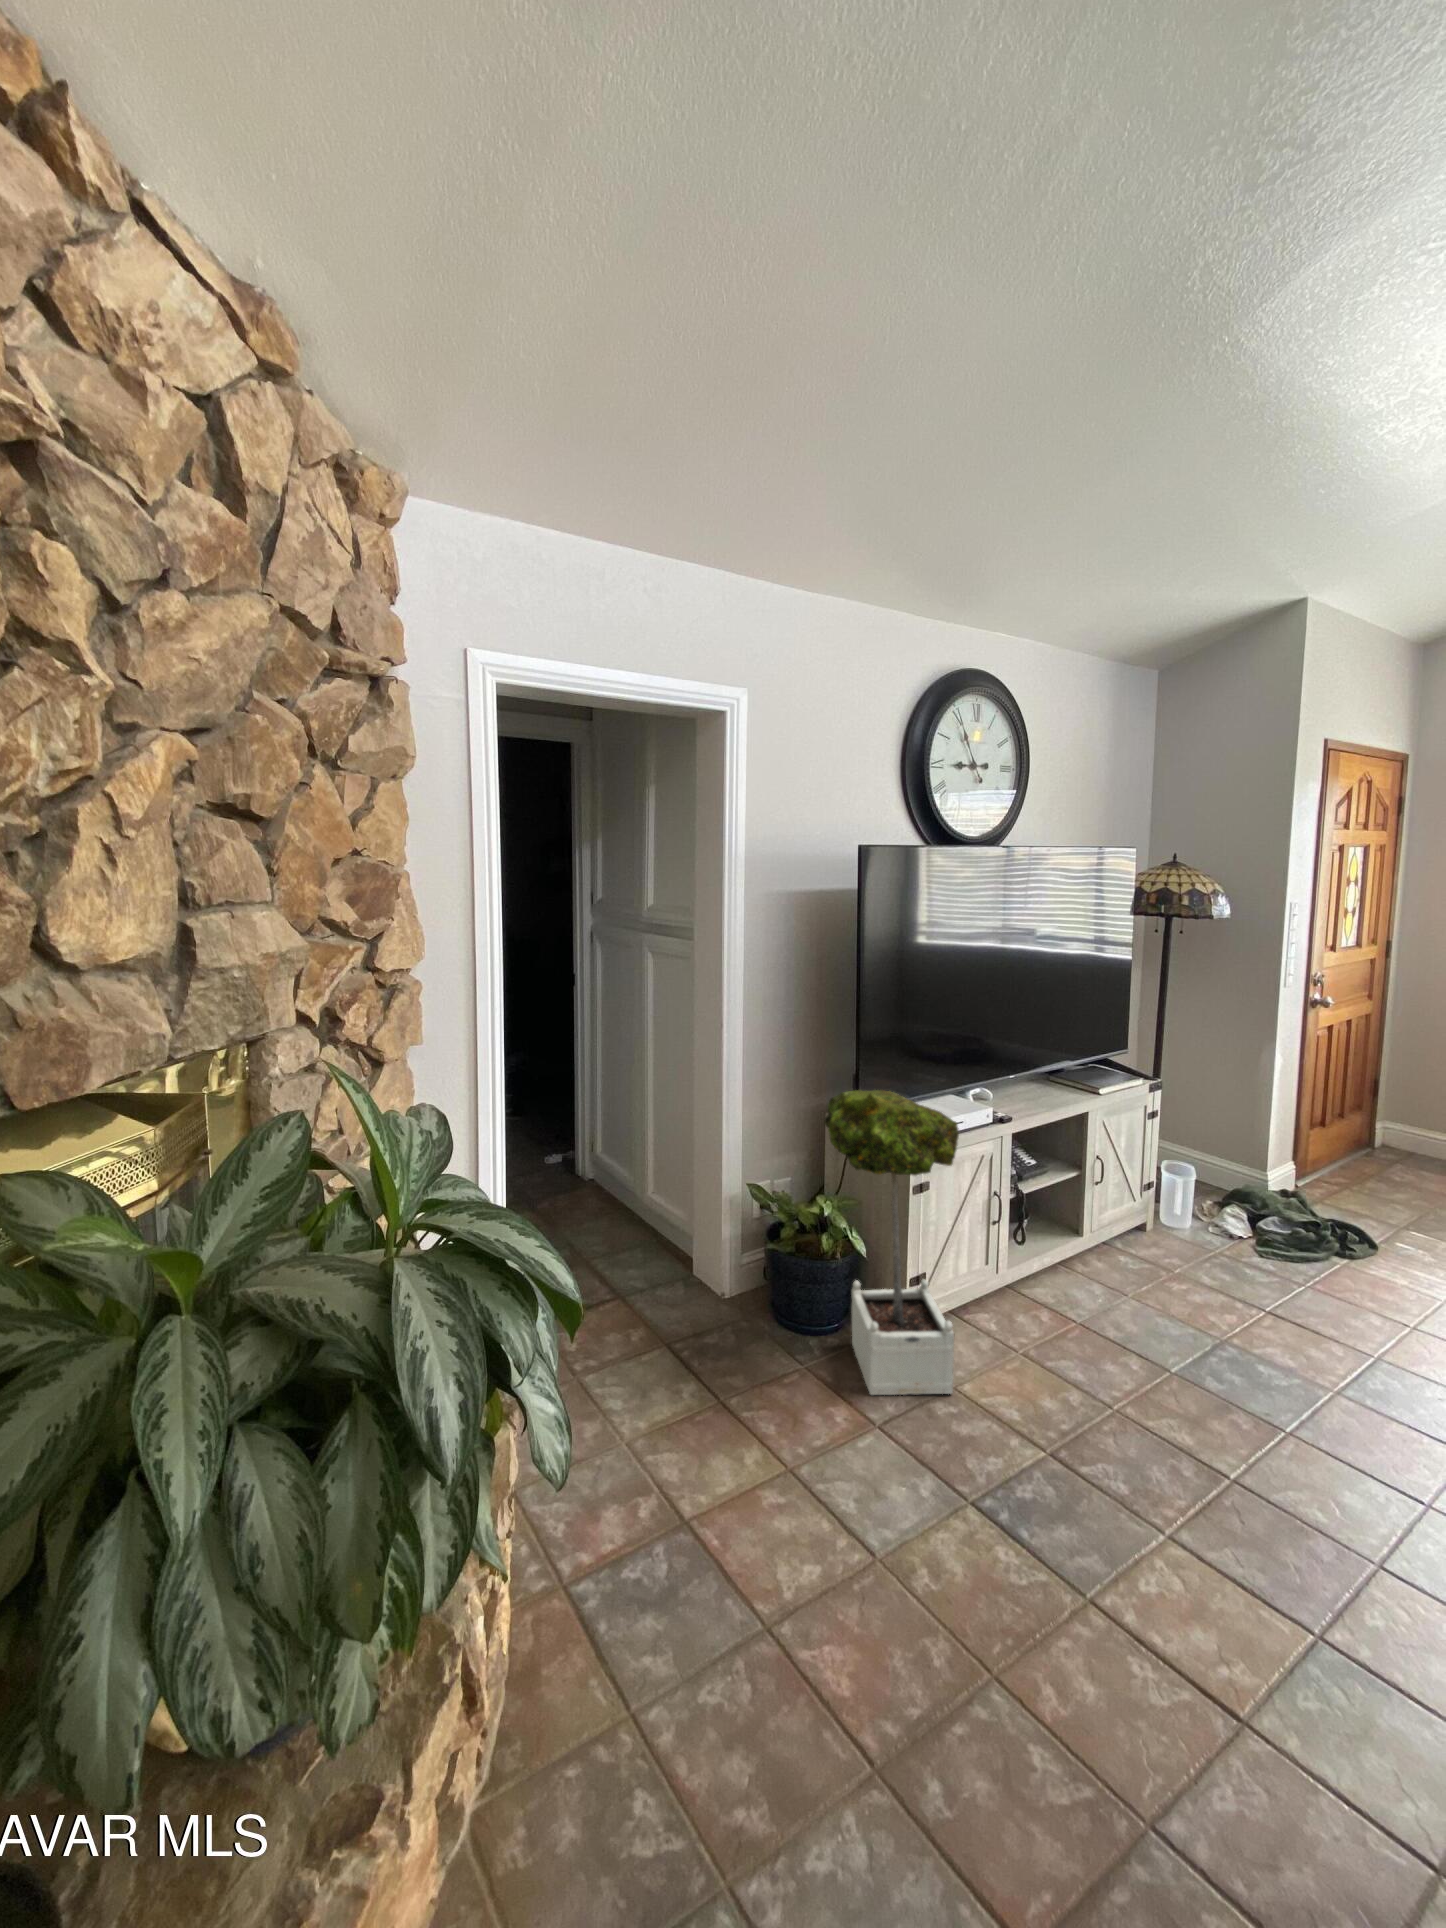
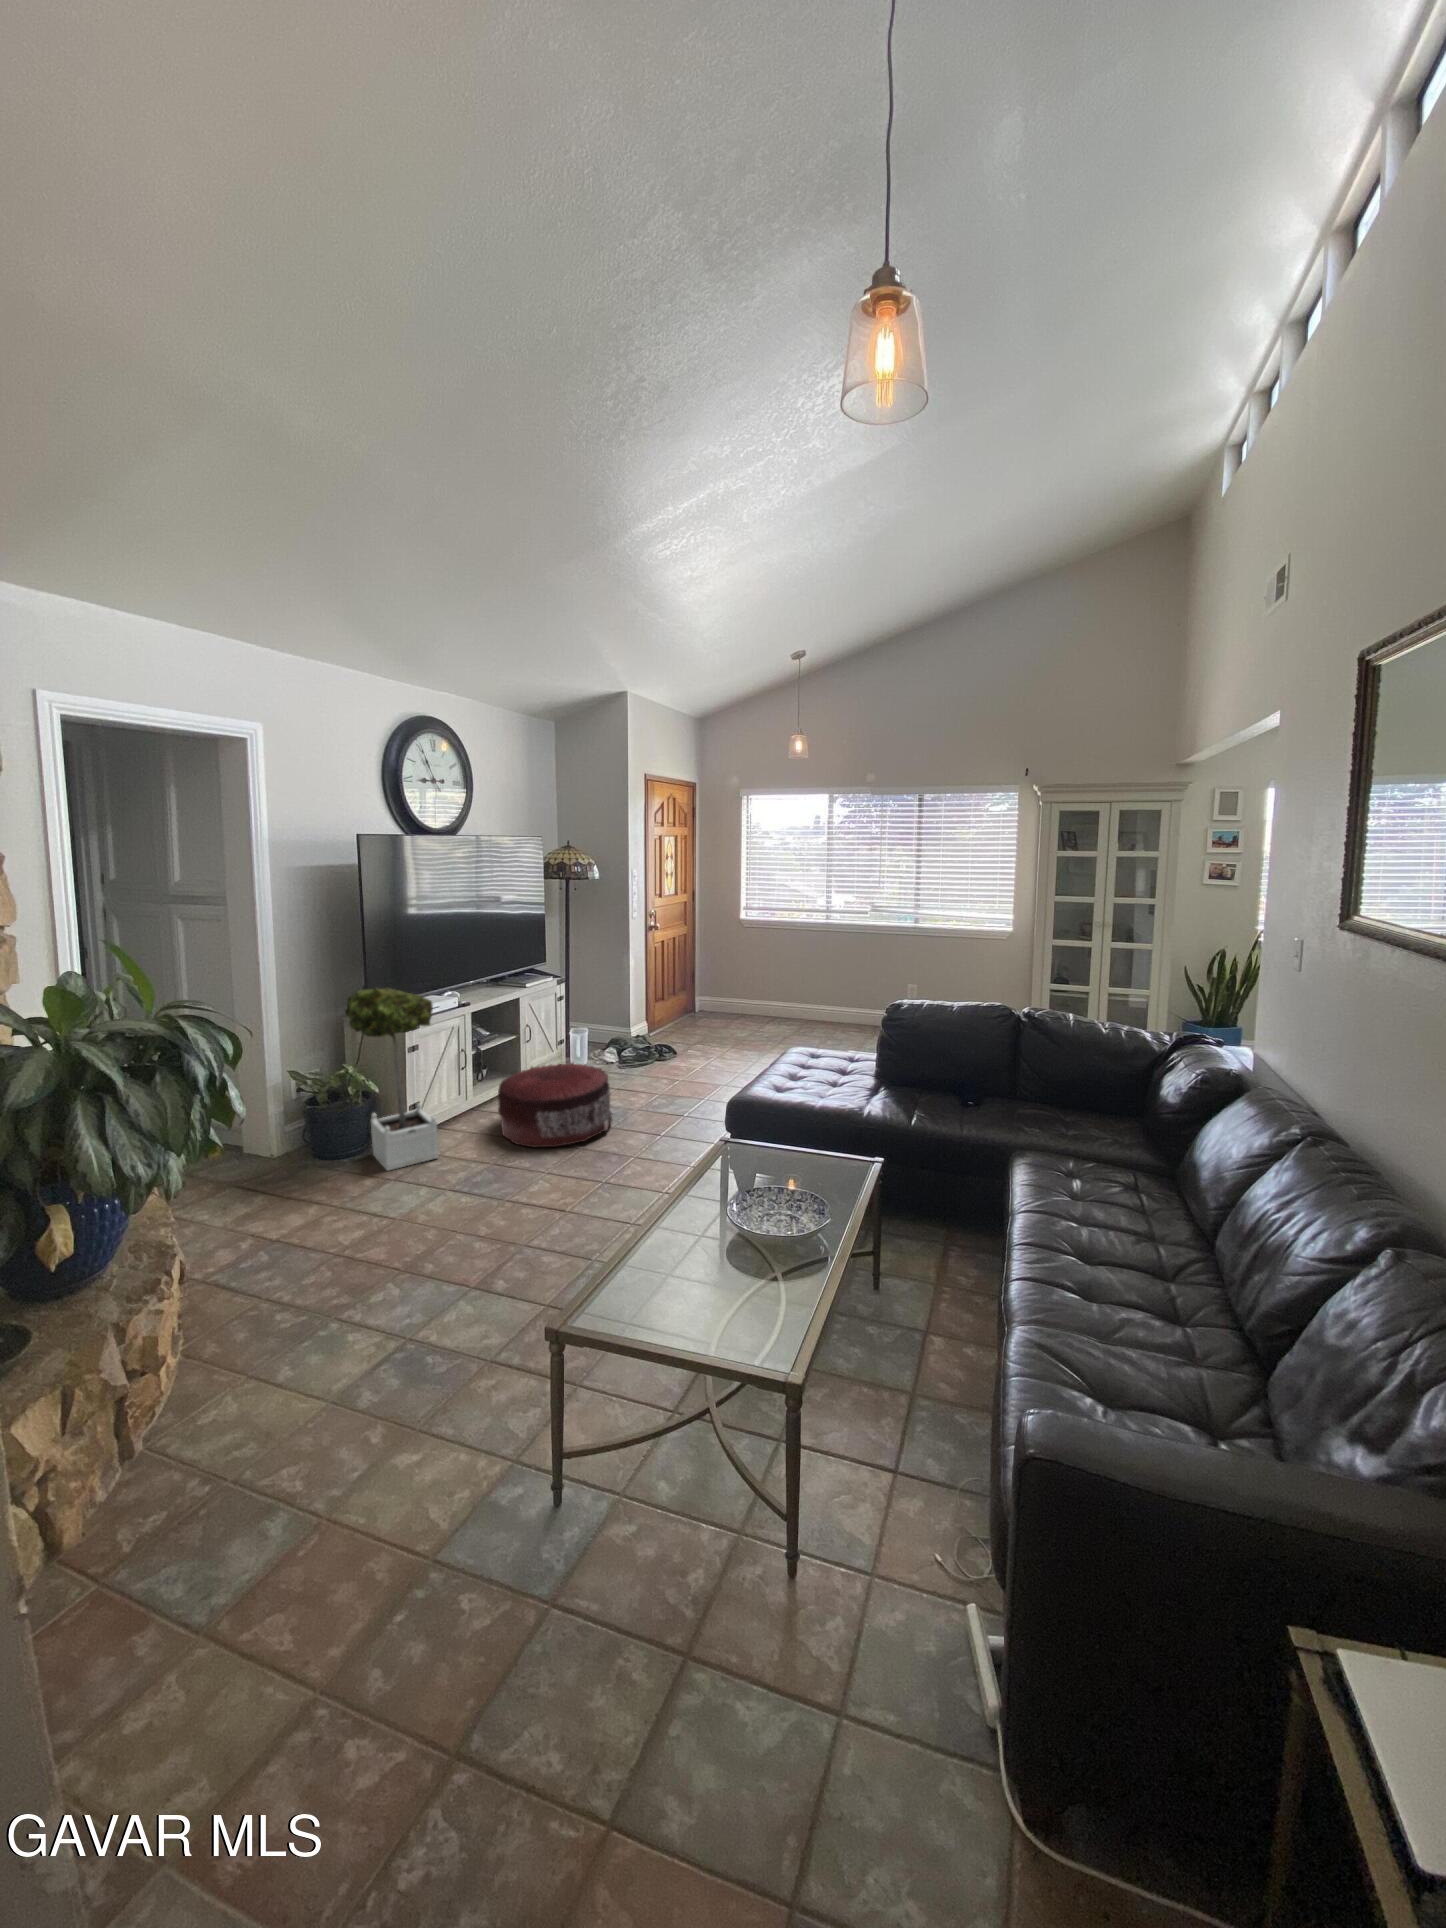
pouf: none [1057,1247,1297,1461] -> present [498,1063,612,1147]

